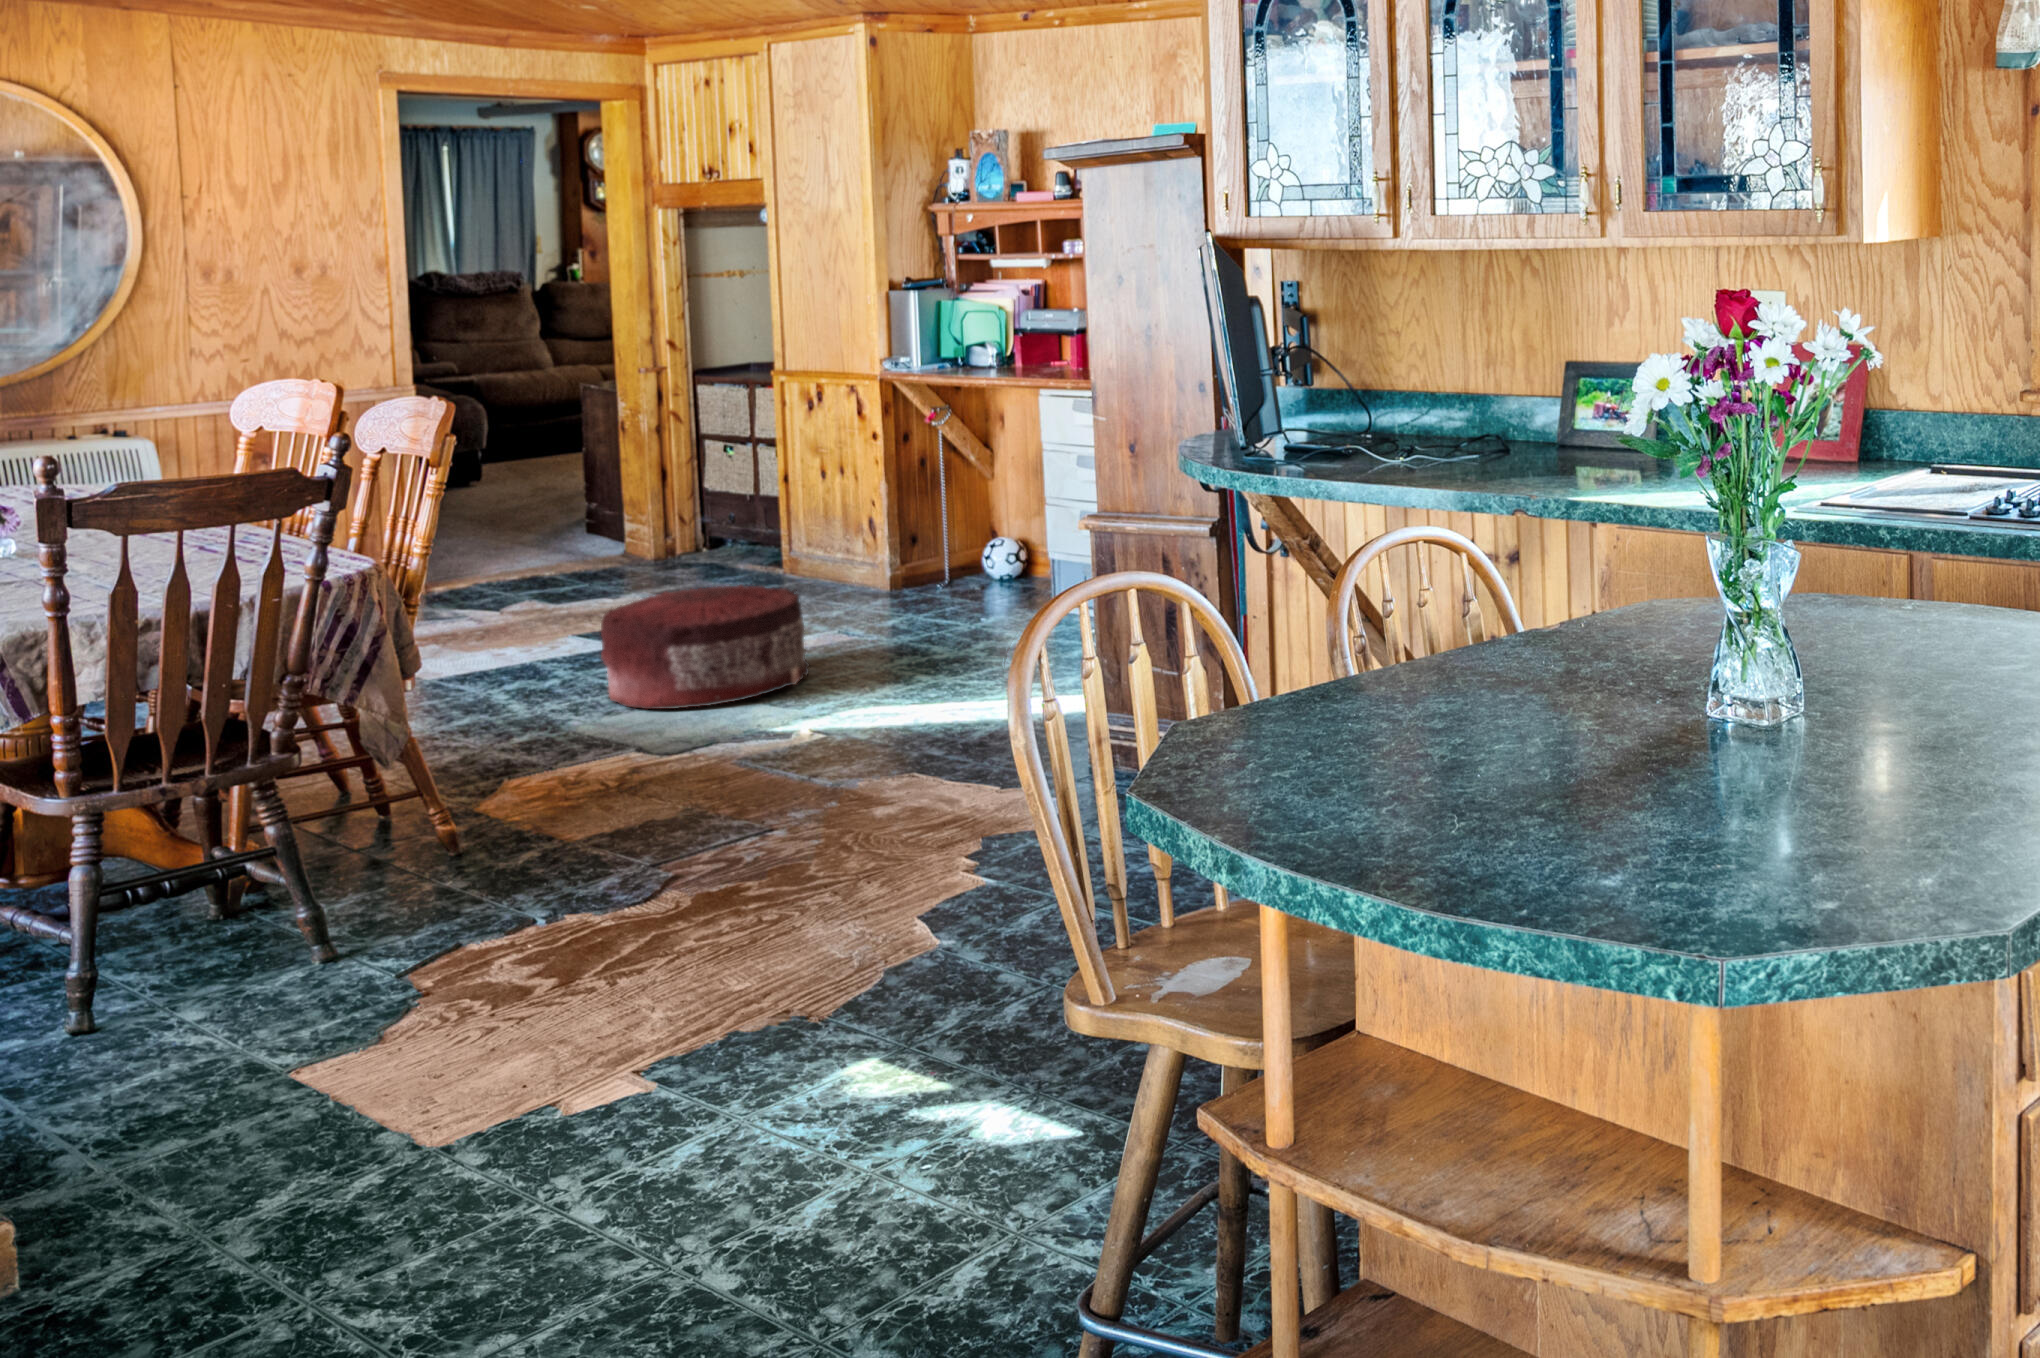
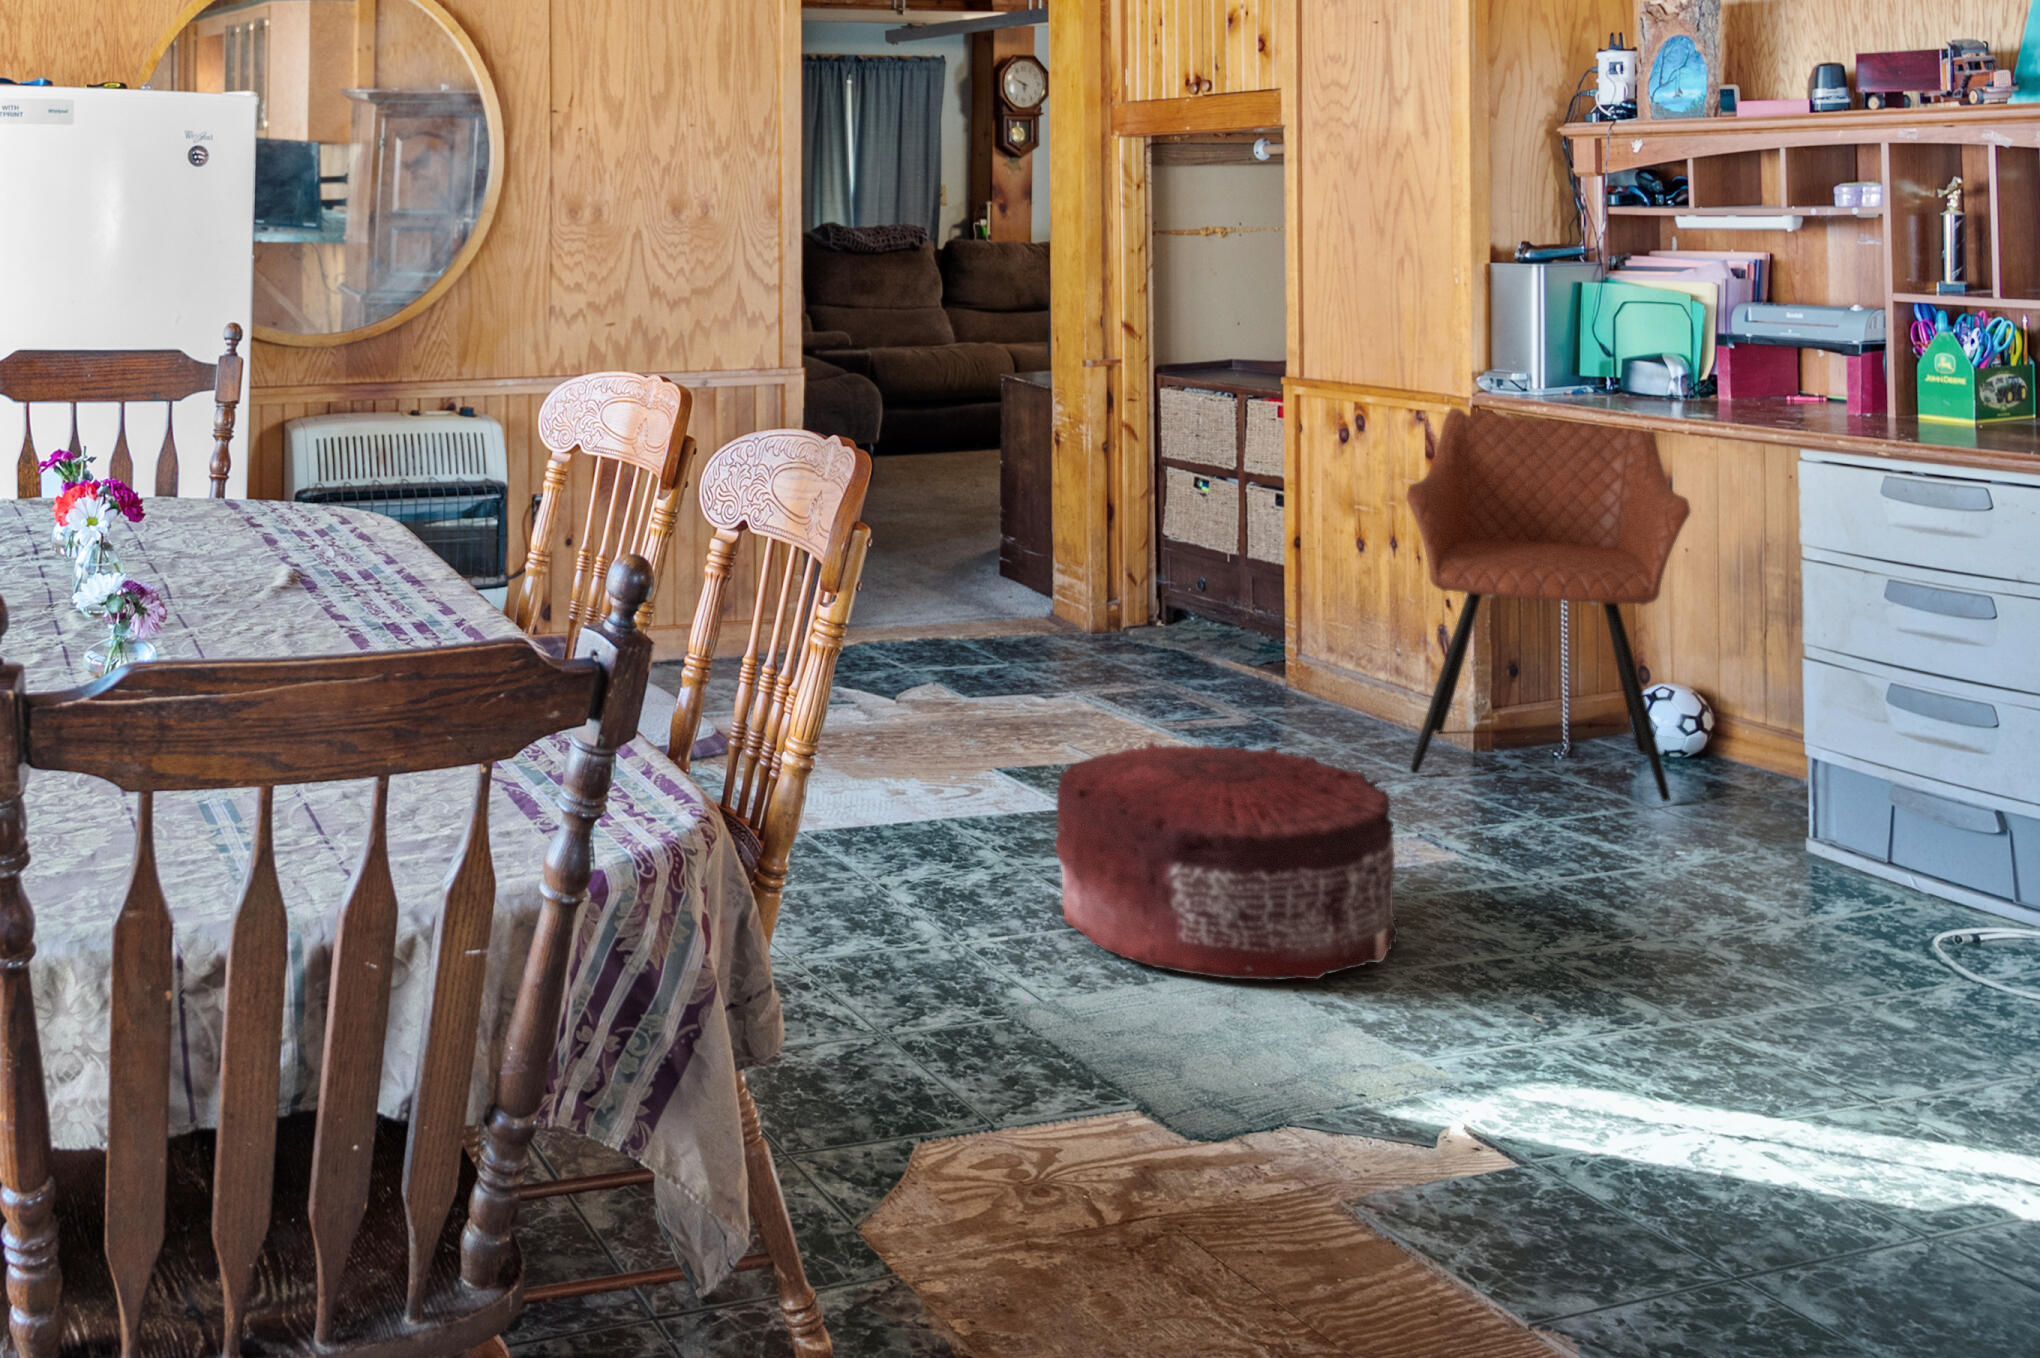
armchair: none [838,372,993,606] -> present [1406,407,1691,802]

